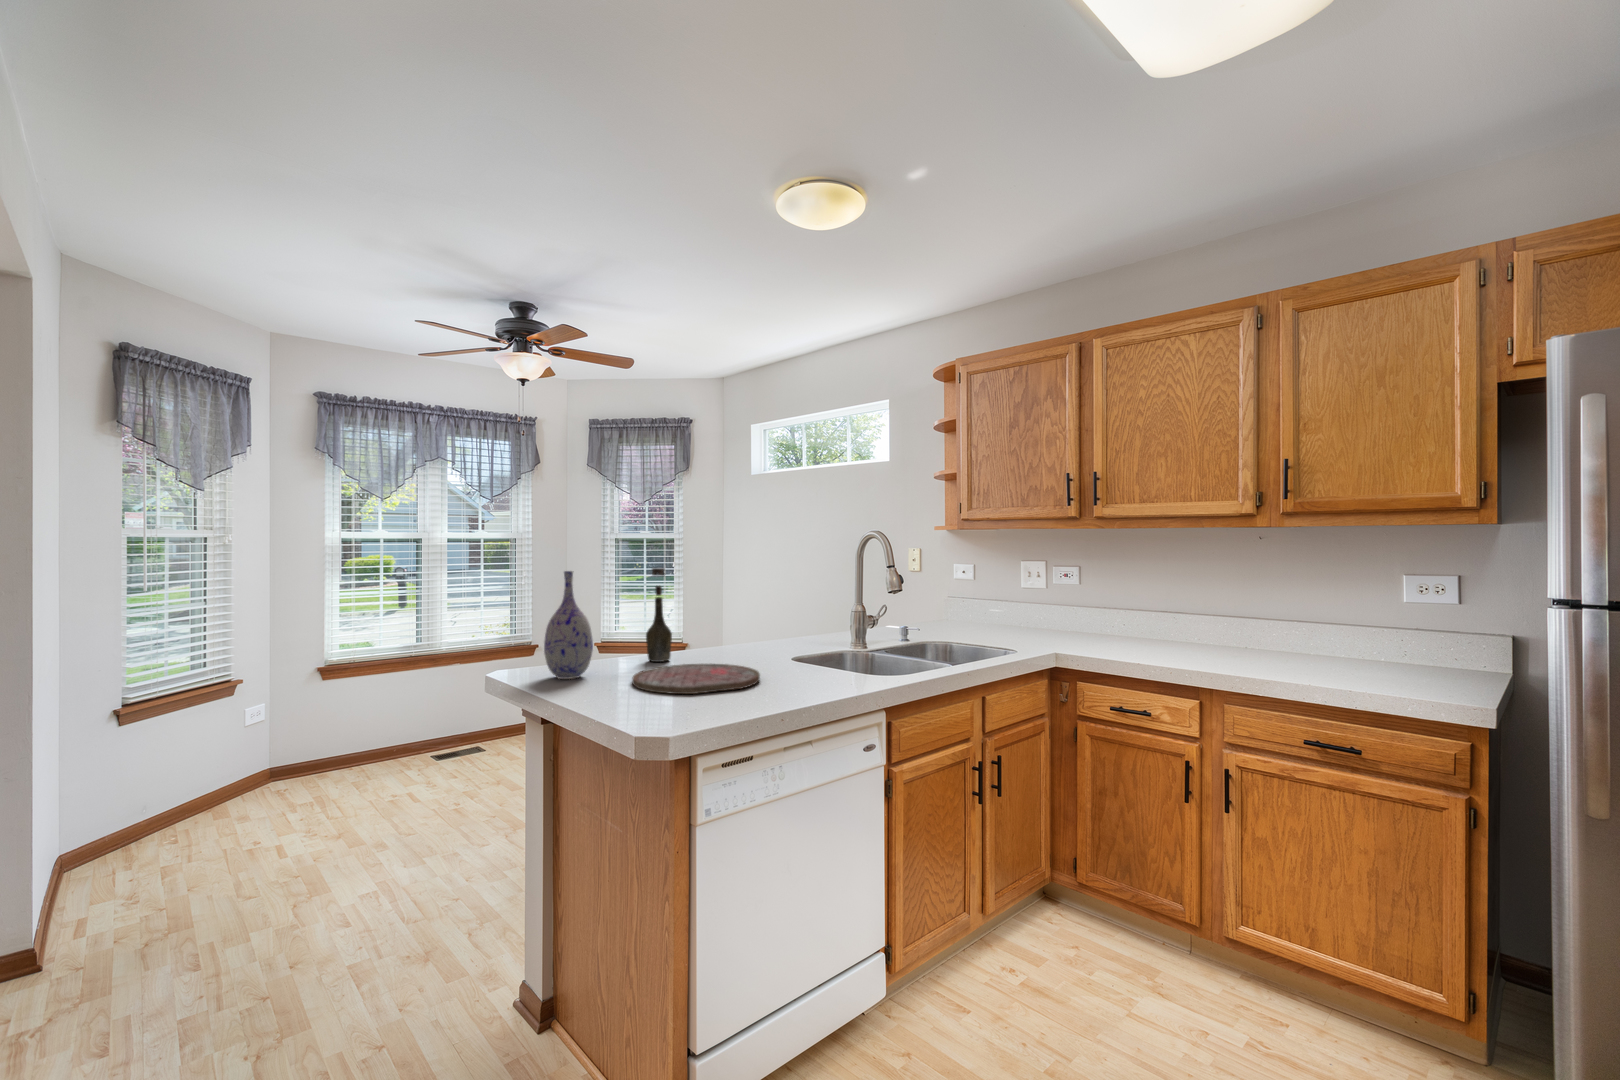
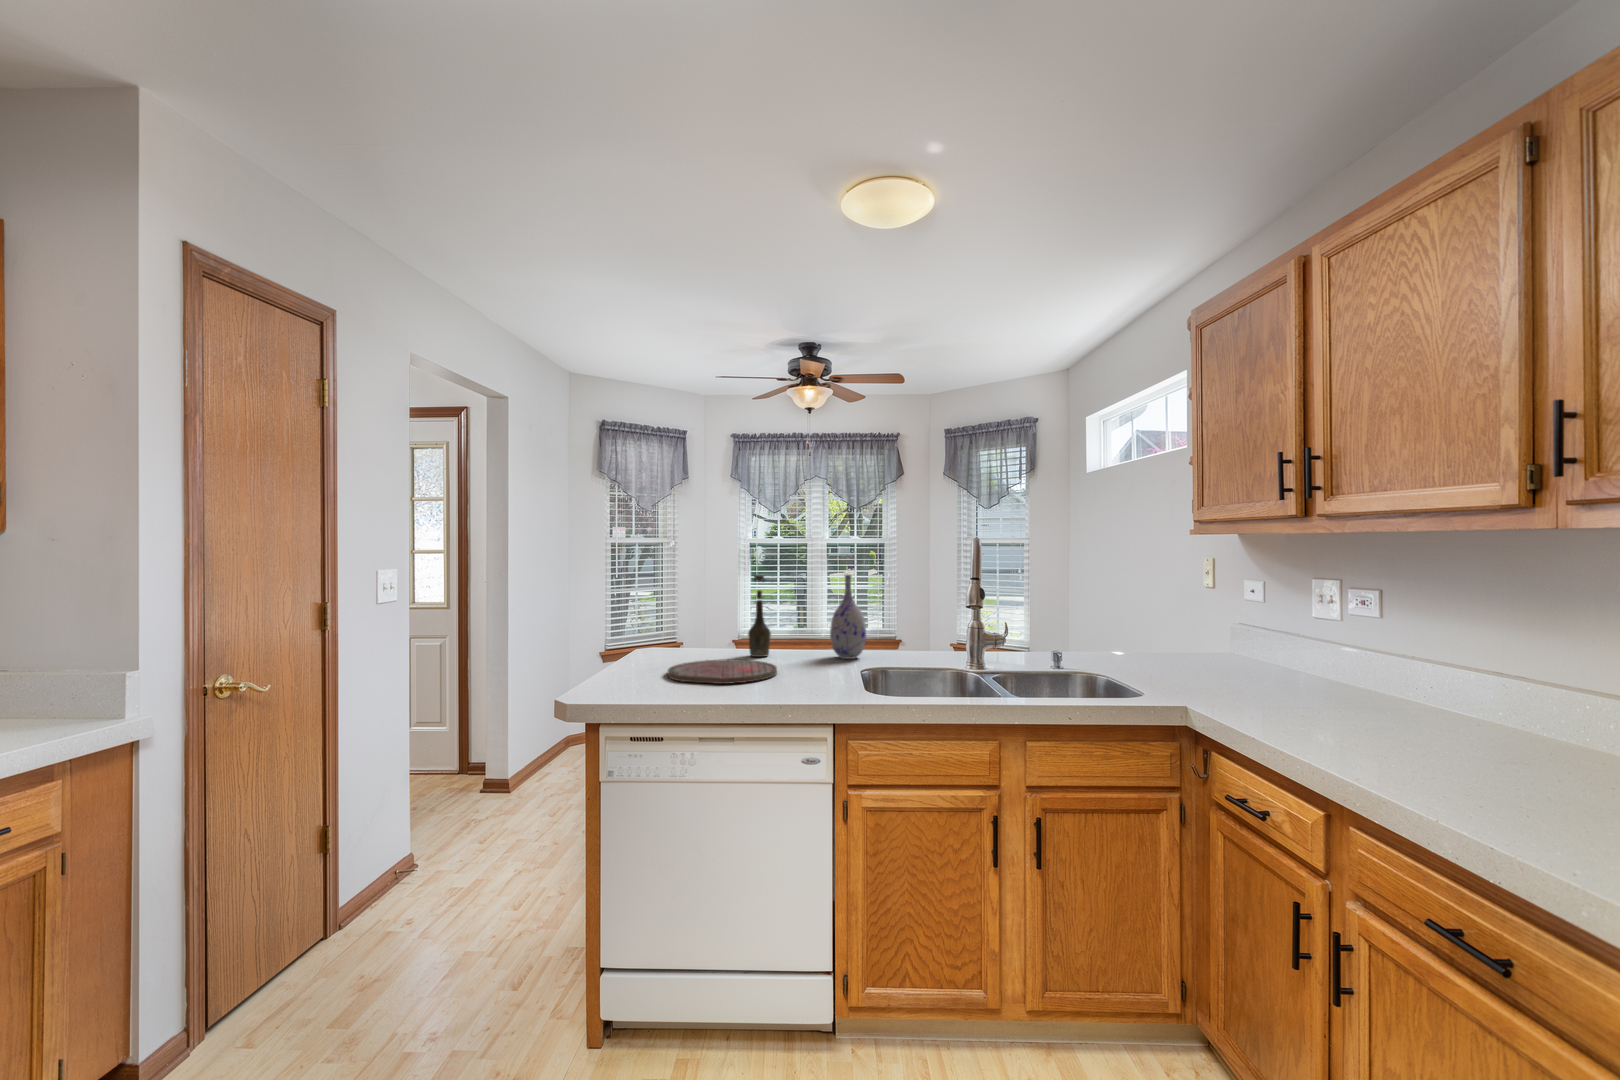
vase: present [544,571,593,679] -> present [830,575,866,659]

